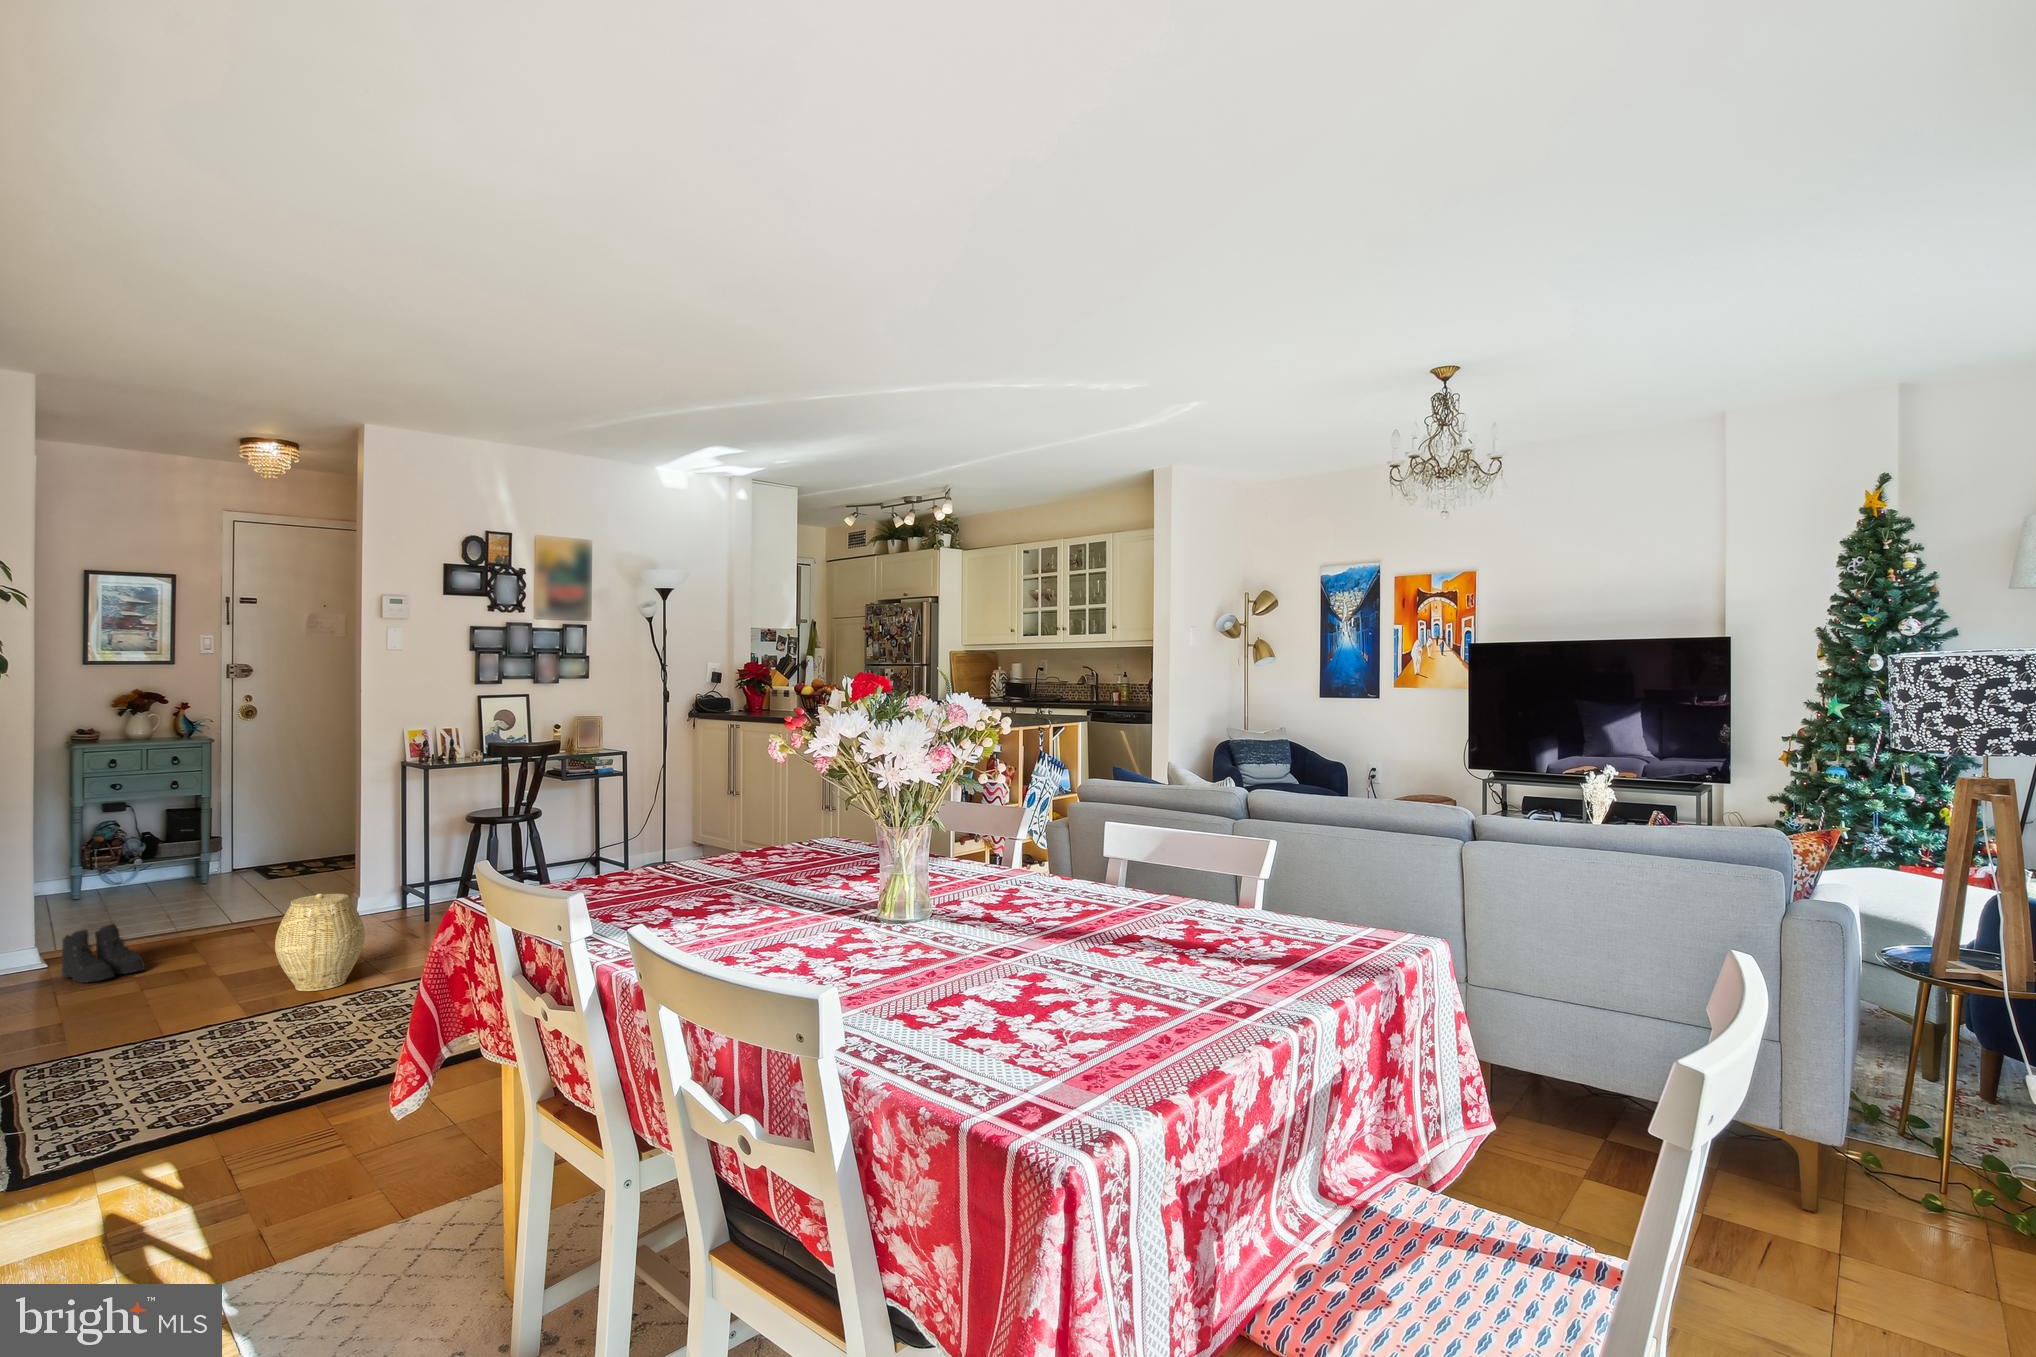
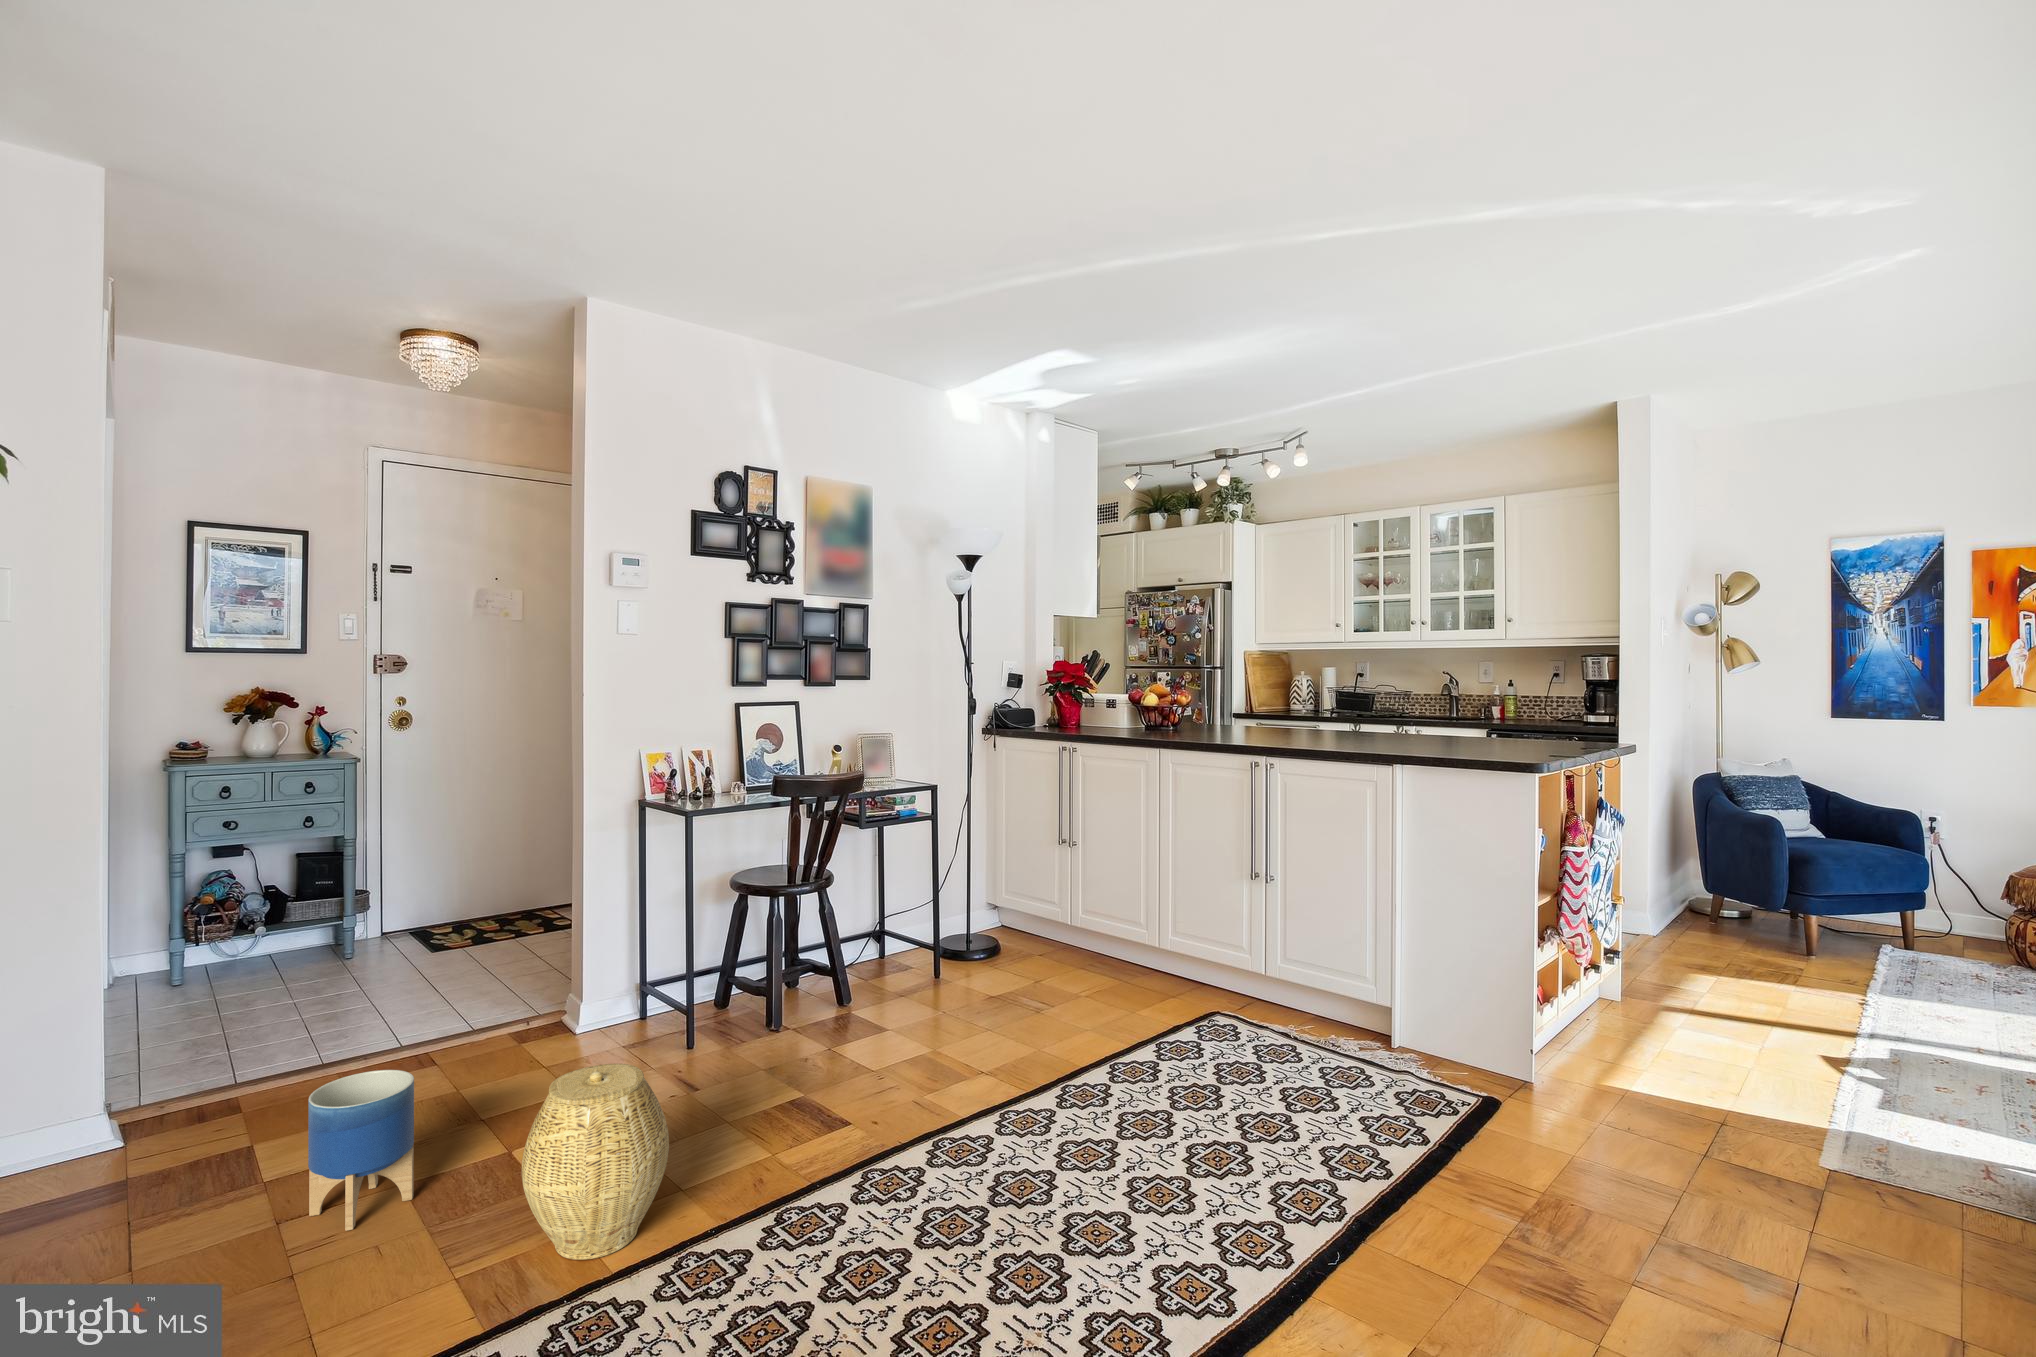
planter: none [158,905,222,984] -> present [308,1070,414,1231]
boots: present [62,924,145,983] -> none [140,1098,282,1223]

